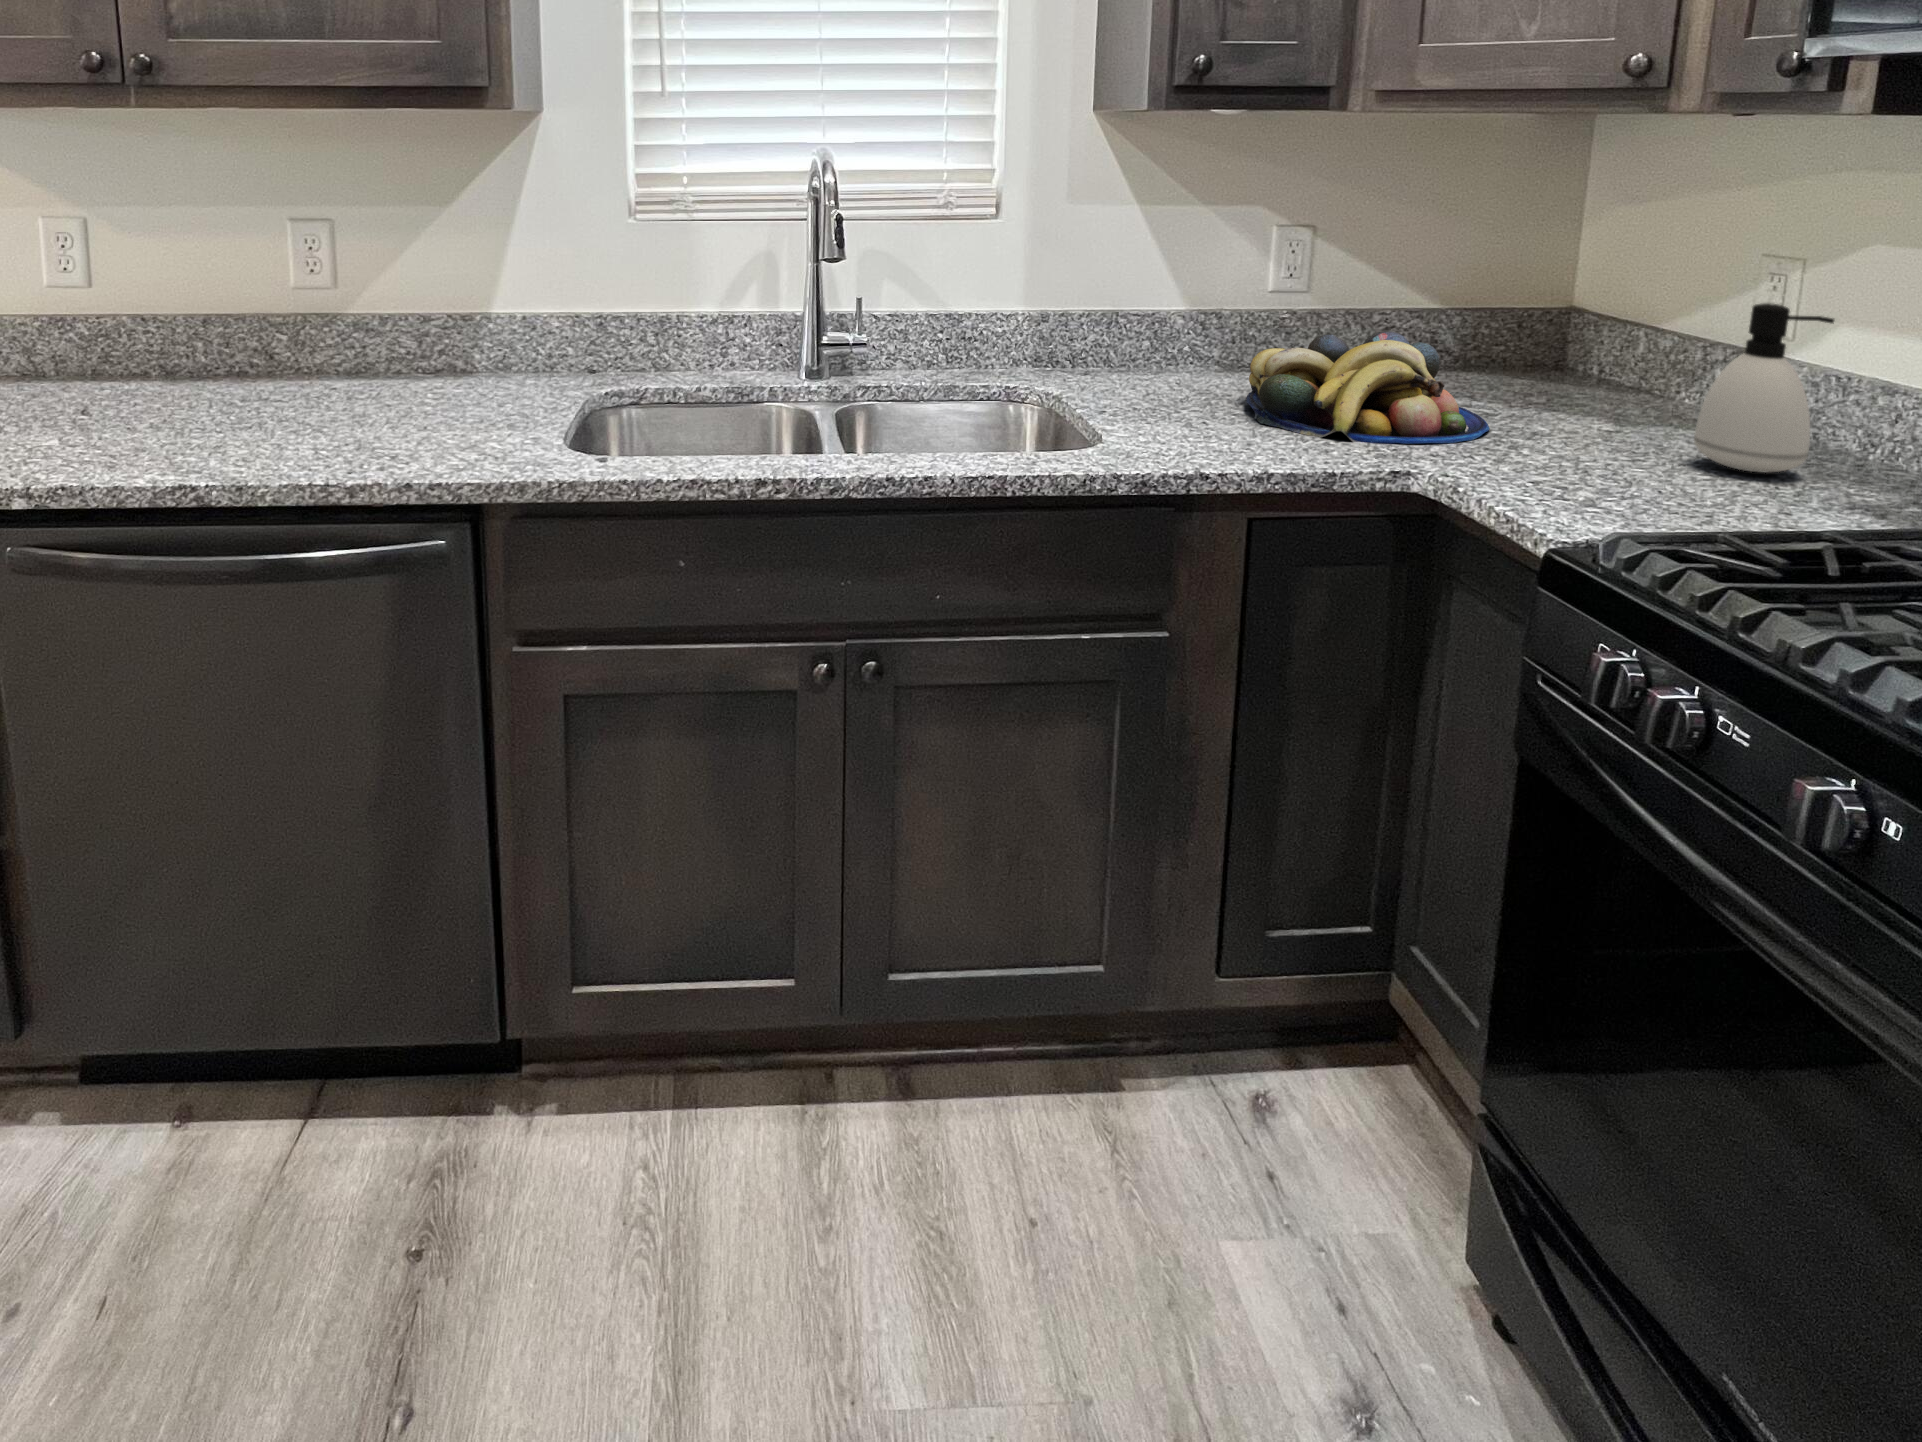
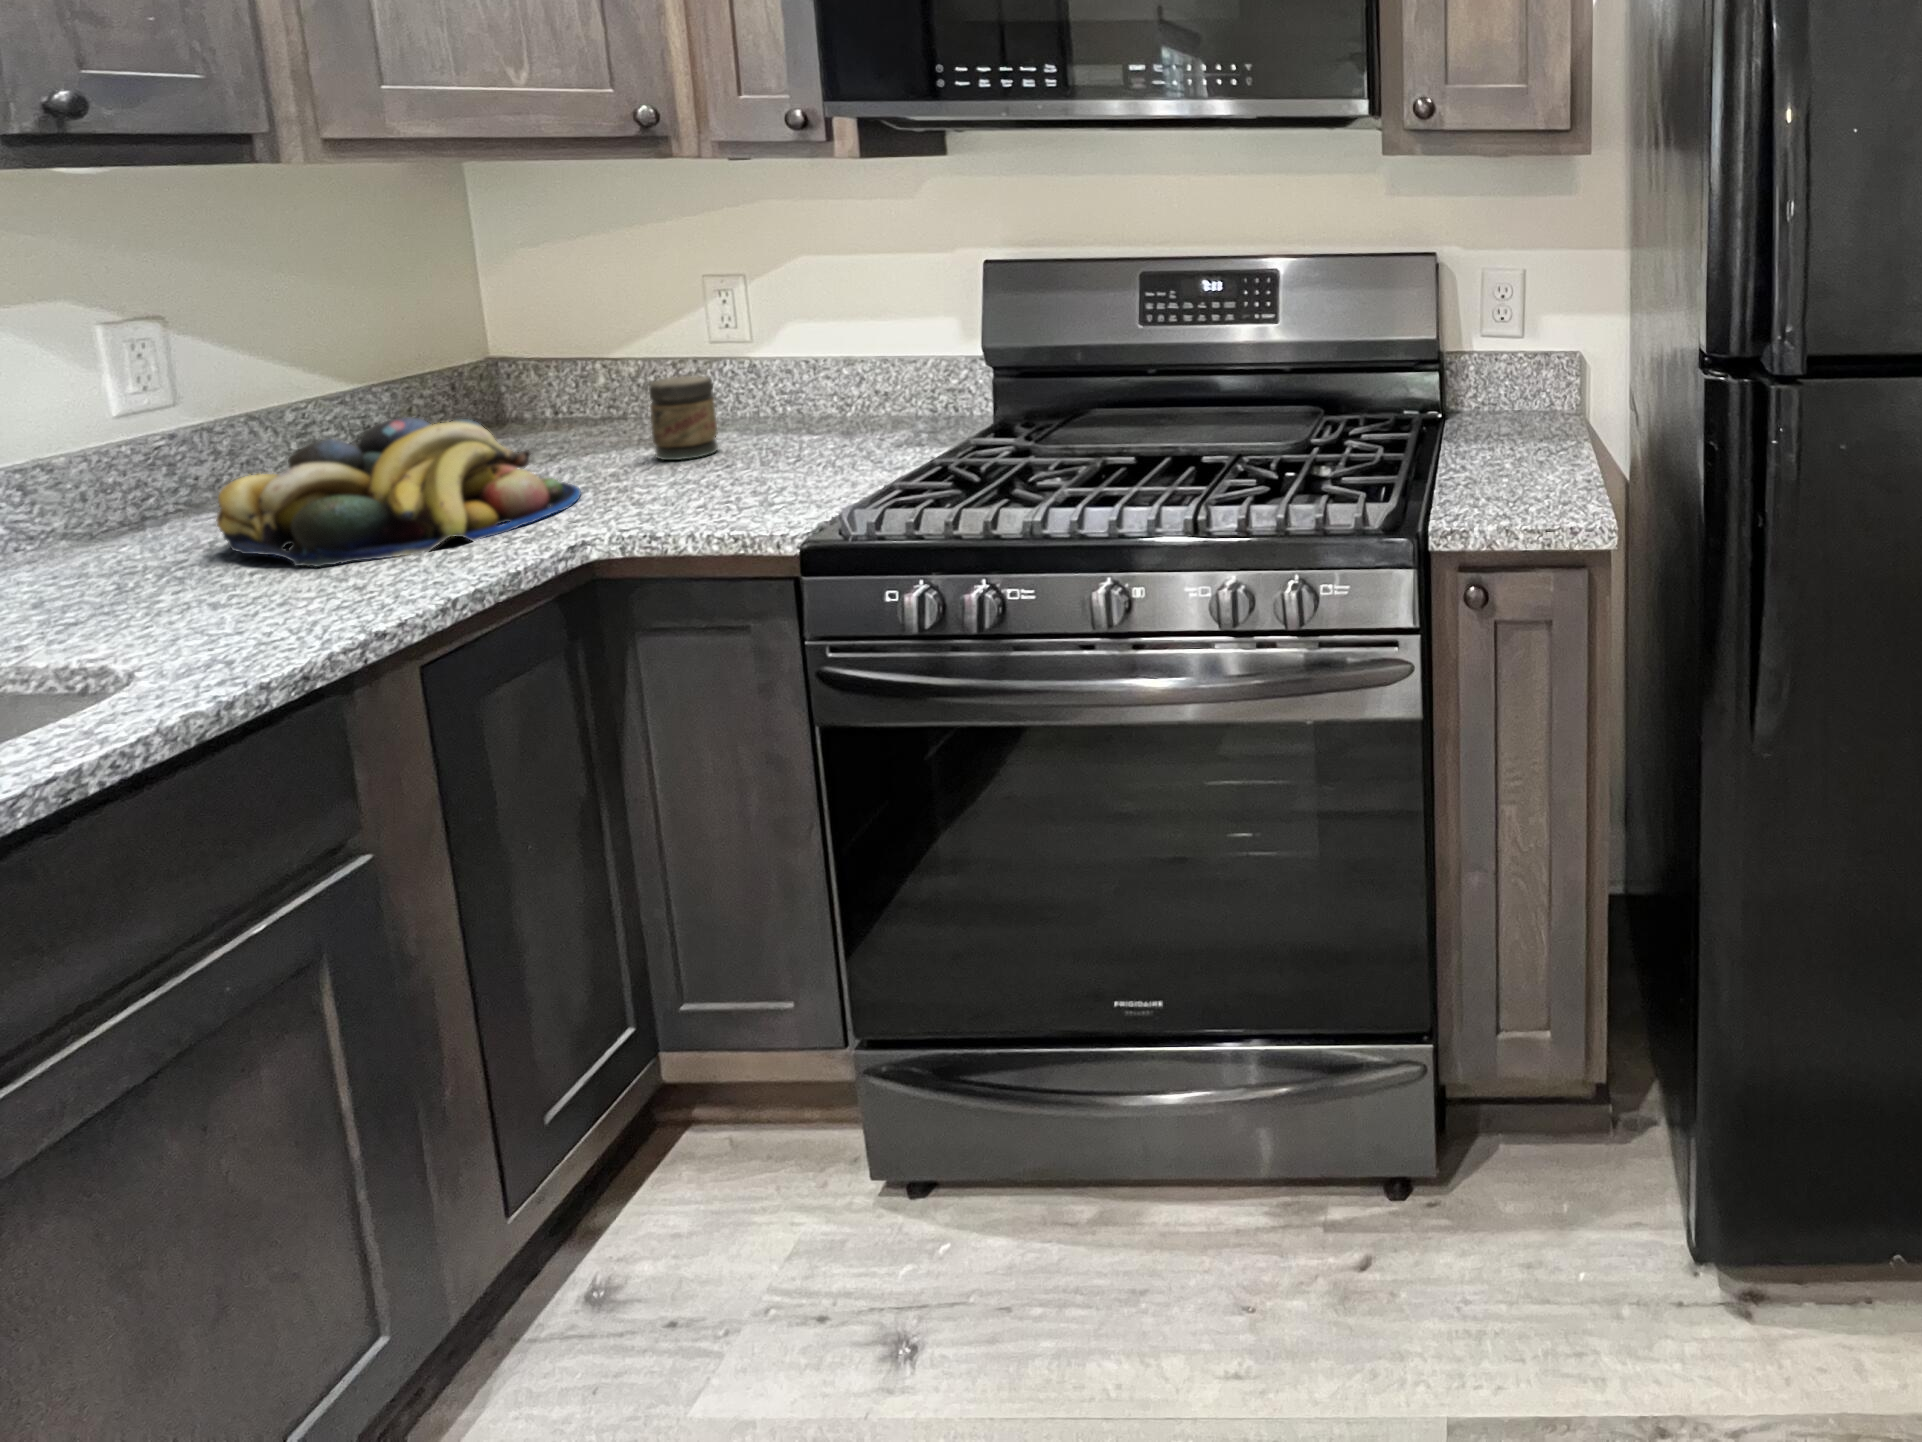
soap dispenser: present [1694,303,1834,473] -> none [763,312,847,449]
jar: none [1594,351,1673,444] -> present [649,376,718,460]

